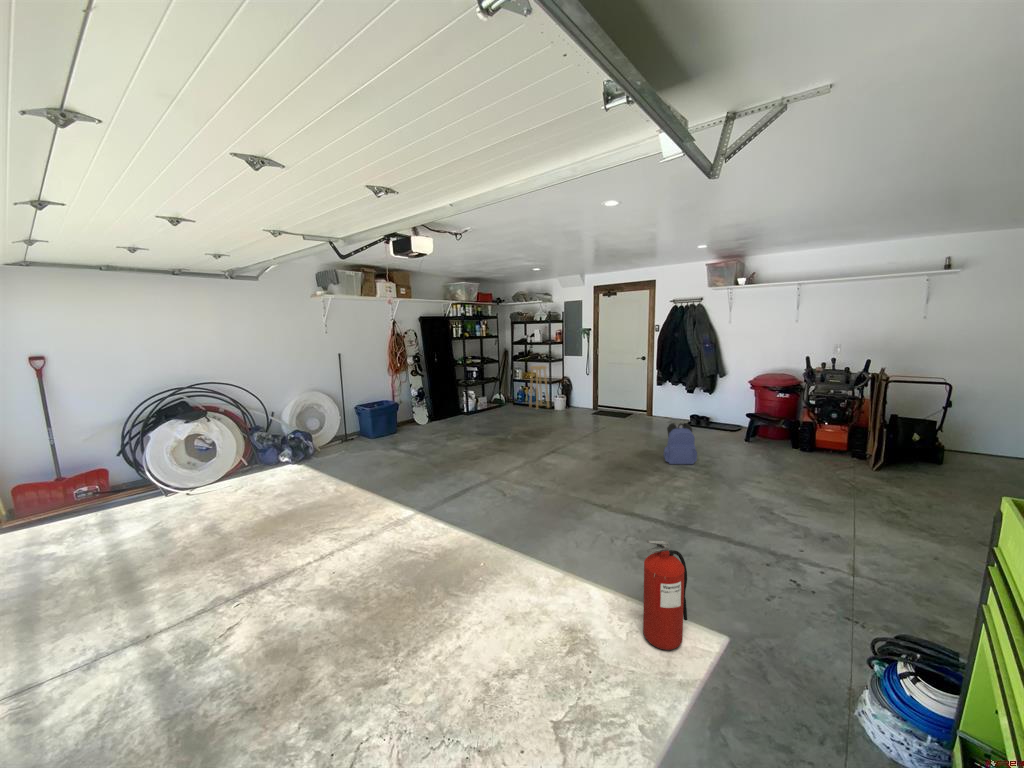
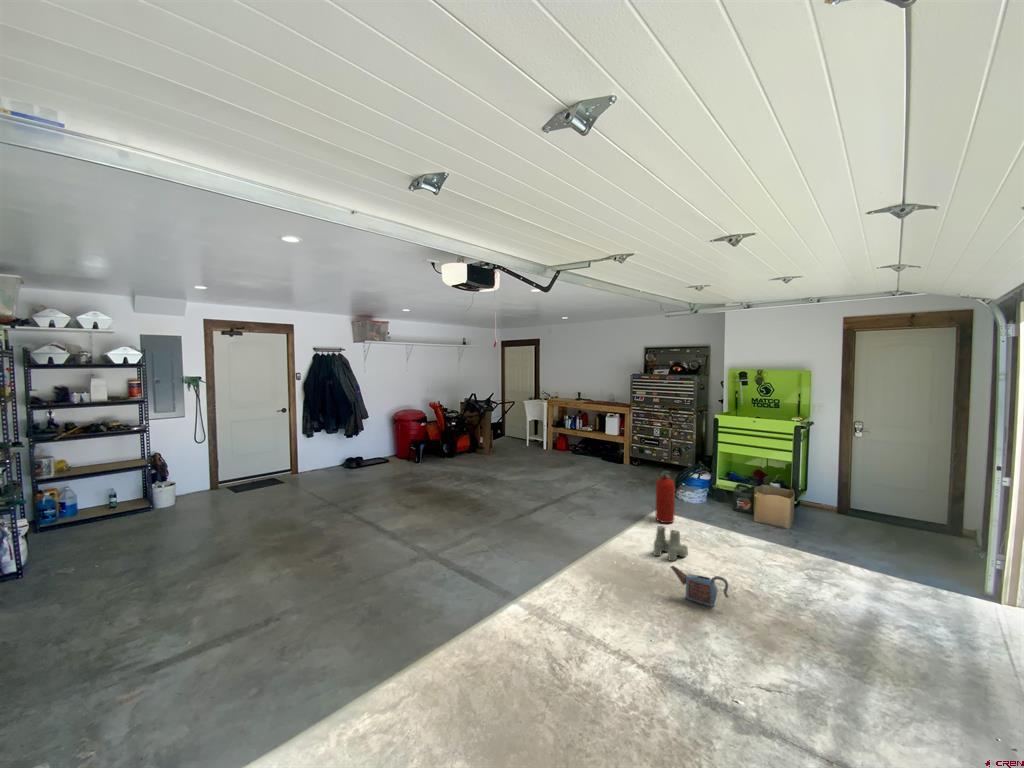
stool: present [530,366,549,409] -> none [84,444,131,528]
backpack: present [663,423,697,464] -> none [428,453,455,490]
boots: none [483,566,534,637] -> present [654,526,688,561]
watering can: none [347,567,403,631] -> present [671,566,729,607]

